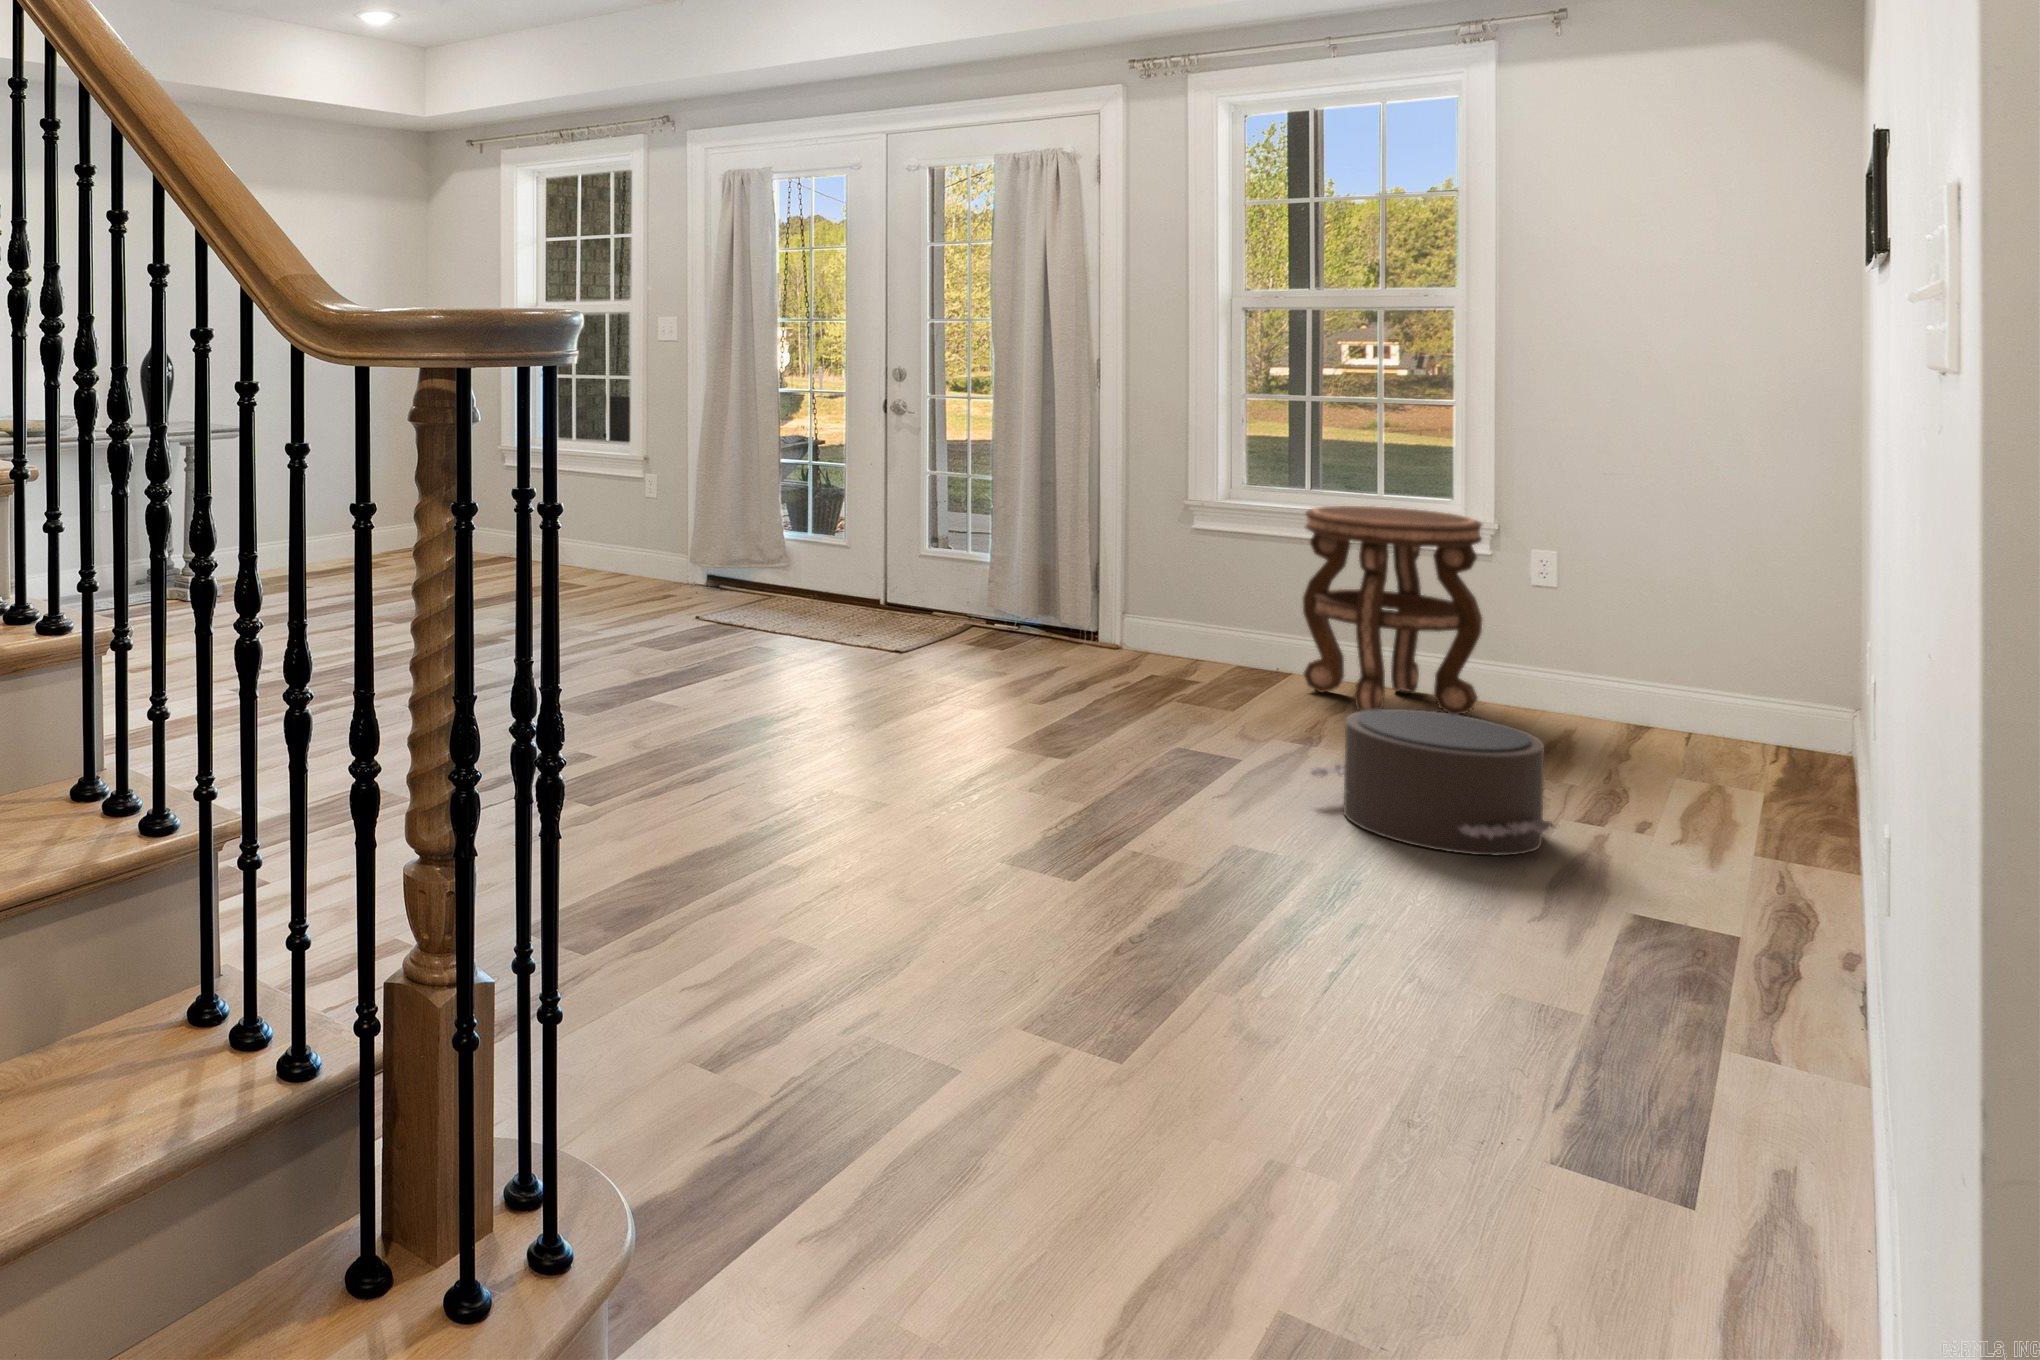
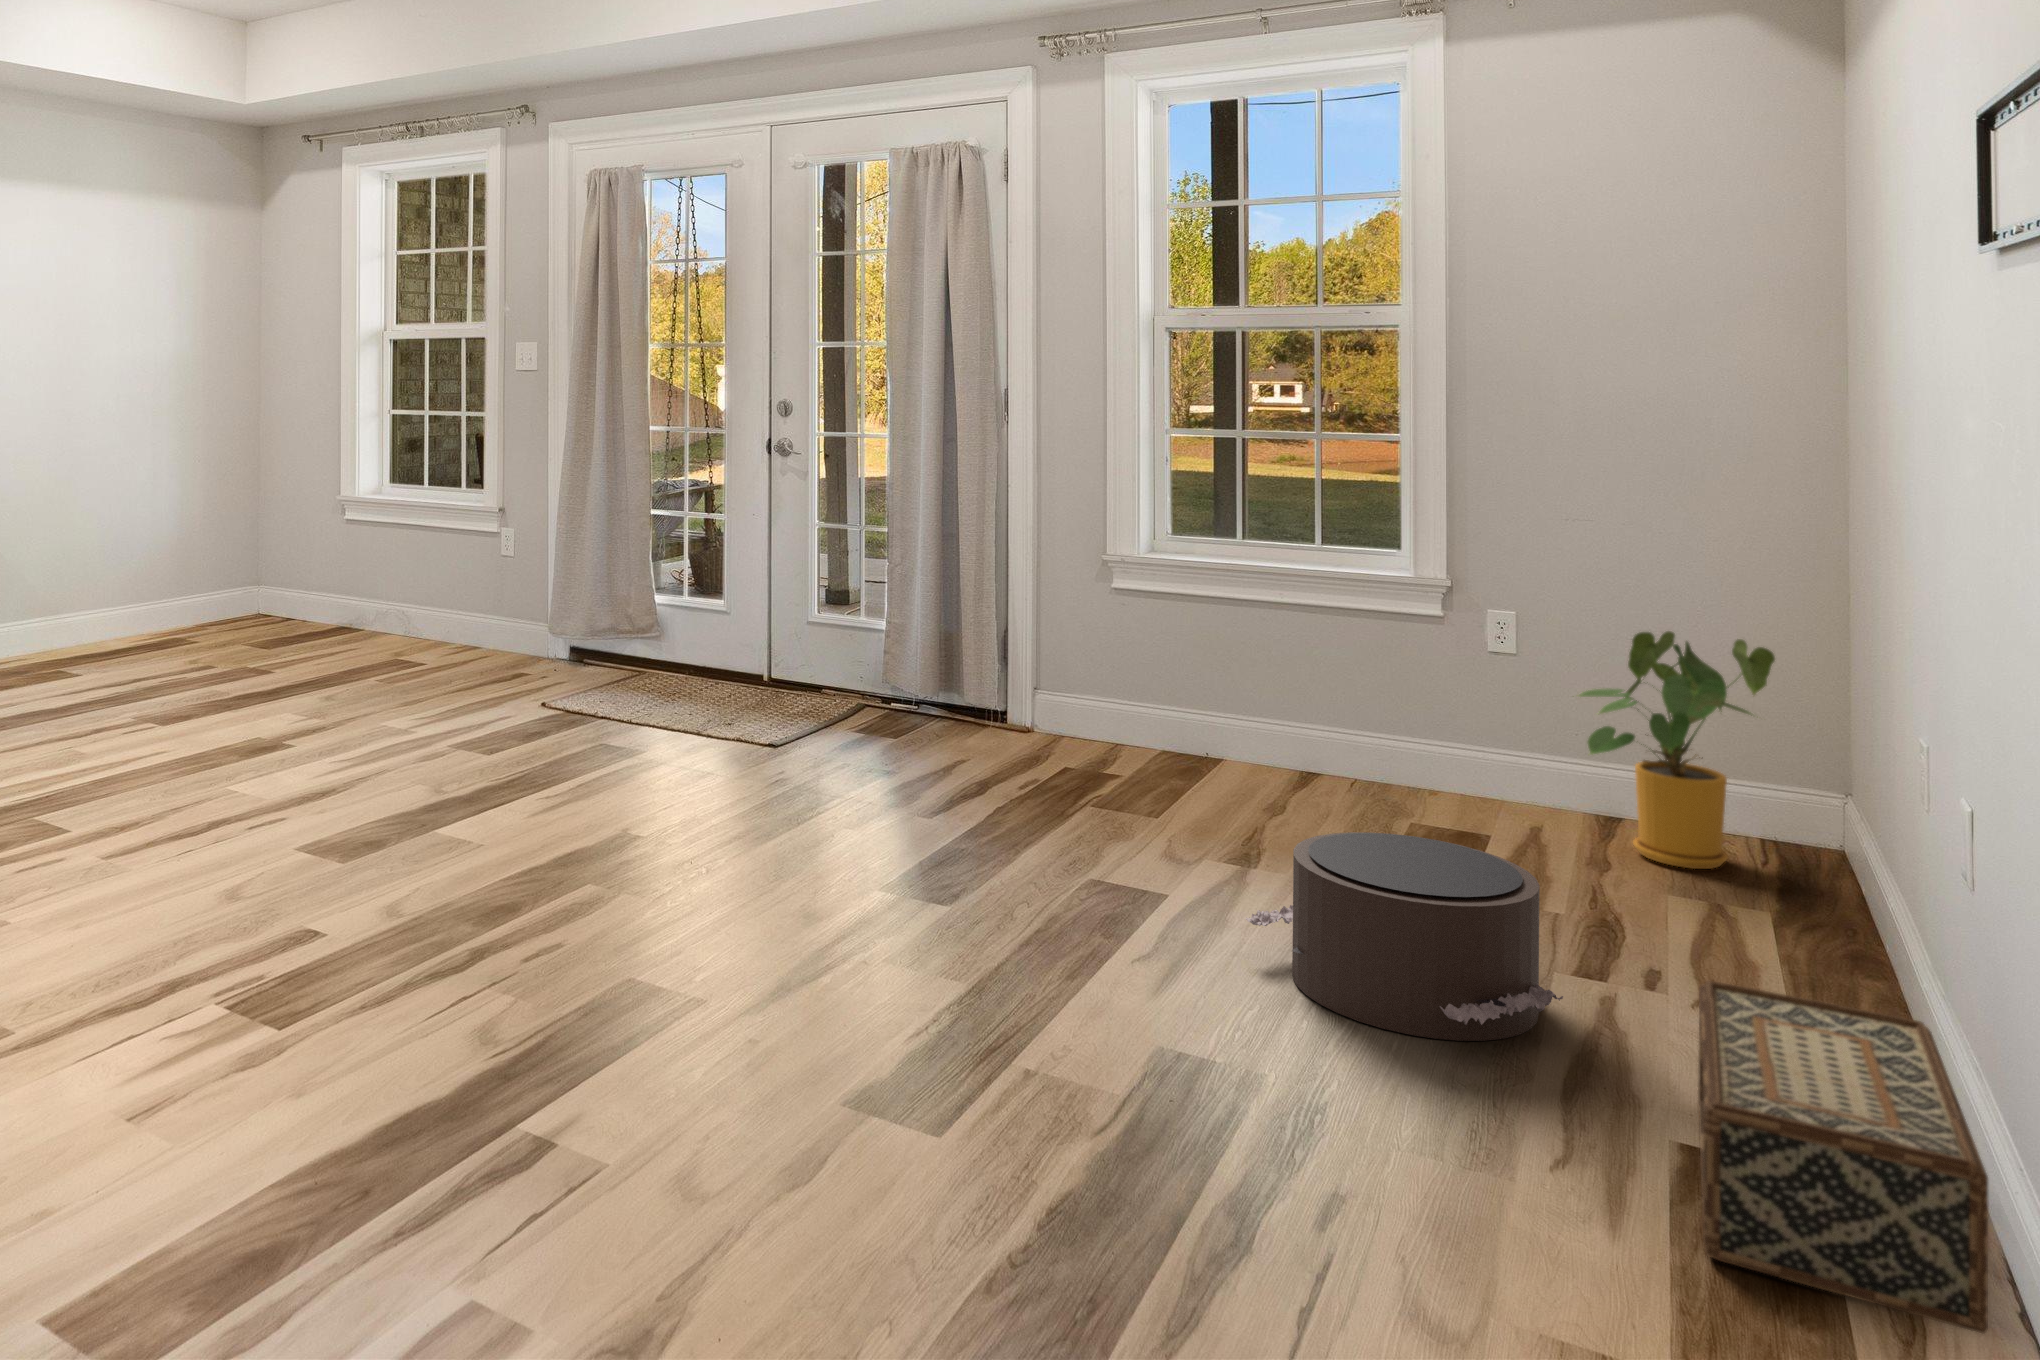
side table: present [1303,506,1482,715] -> none [1236,560,1438,816]
house plant: none [1598,567,1785,761] -> present [1577,631,1775,869]
woven basket: none [1636,806,1839,1016] -> present [1698,981,1988,1333]

